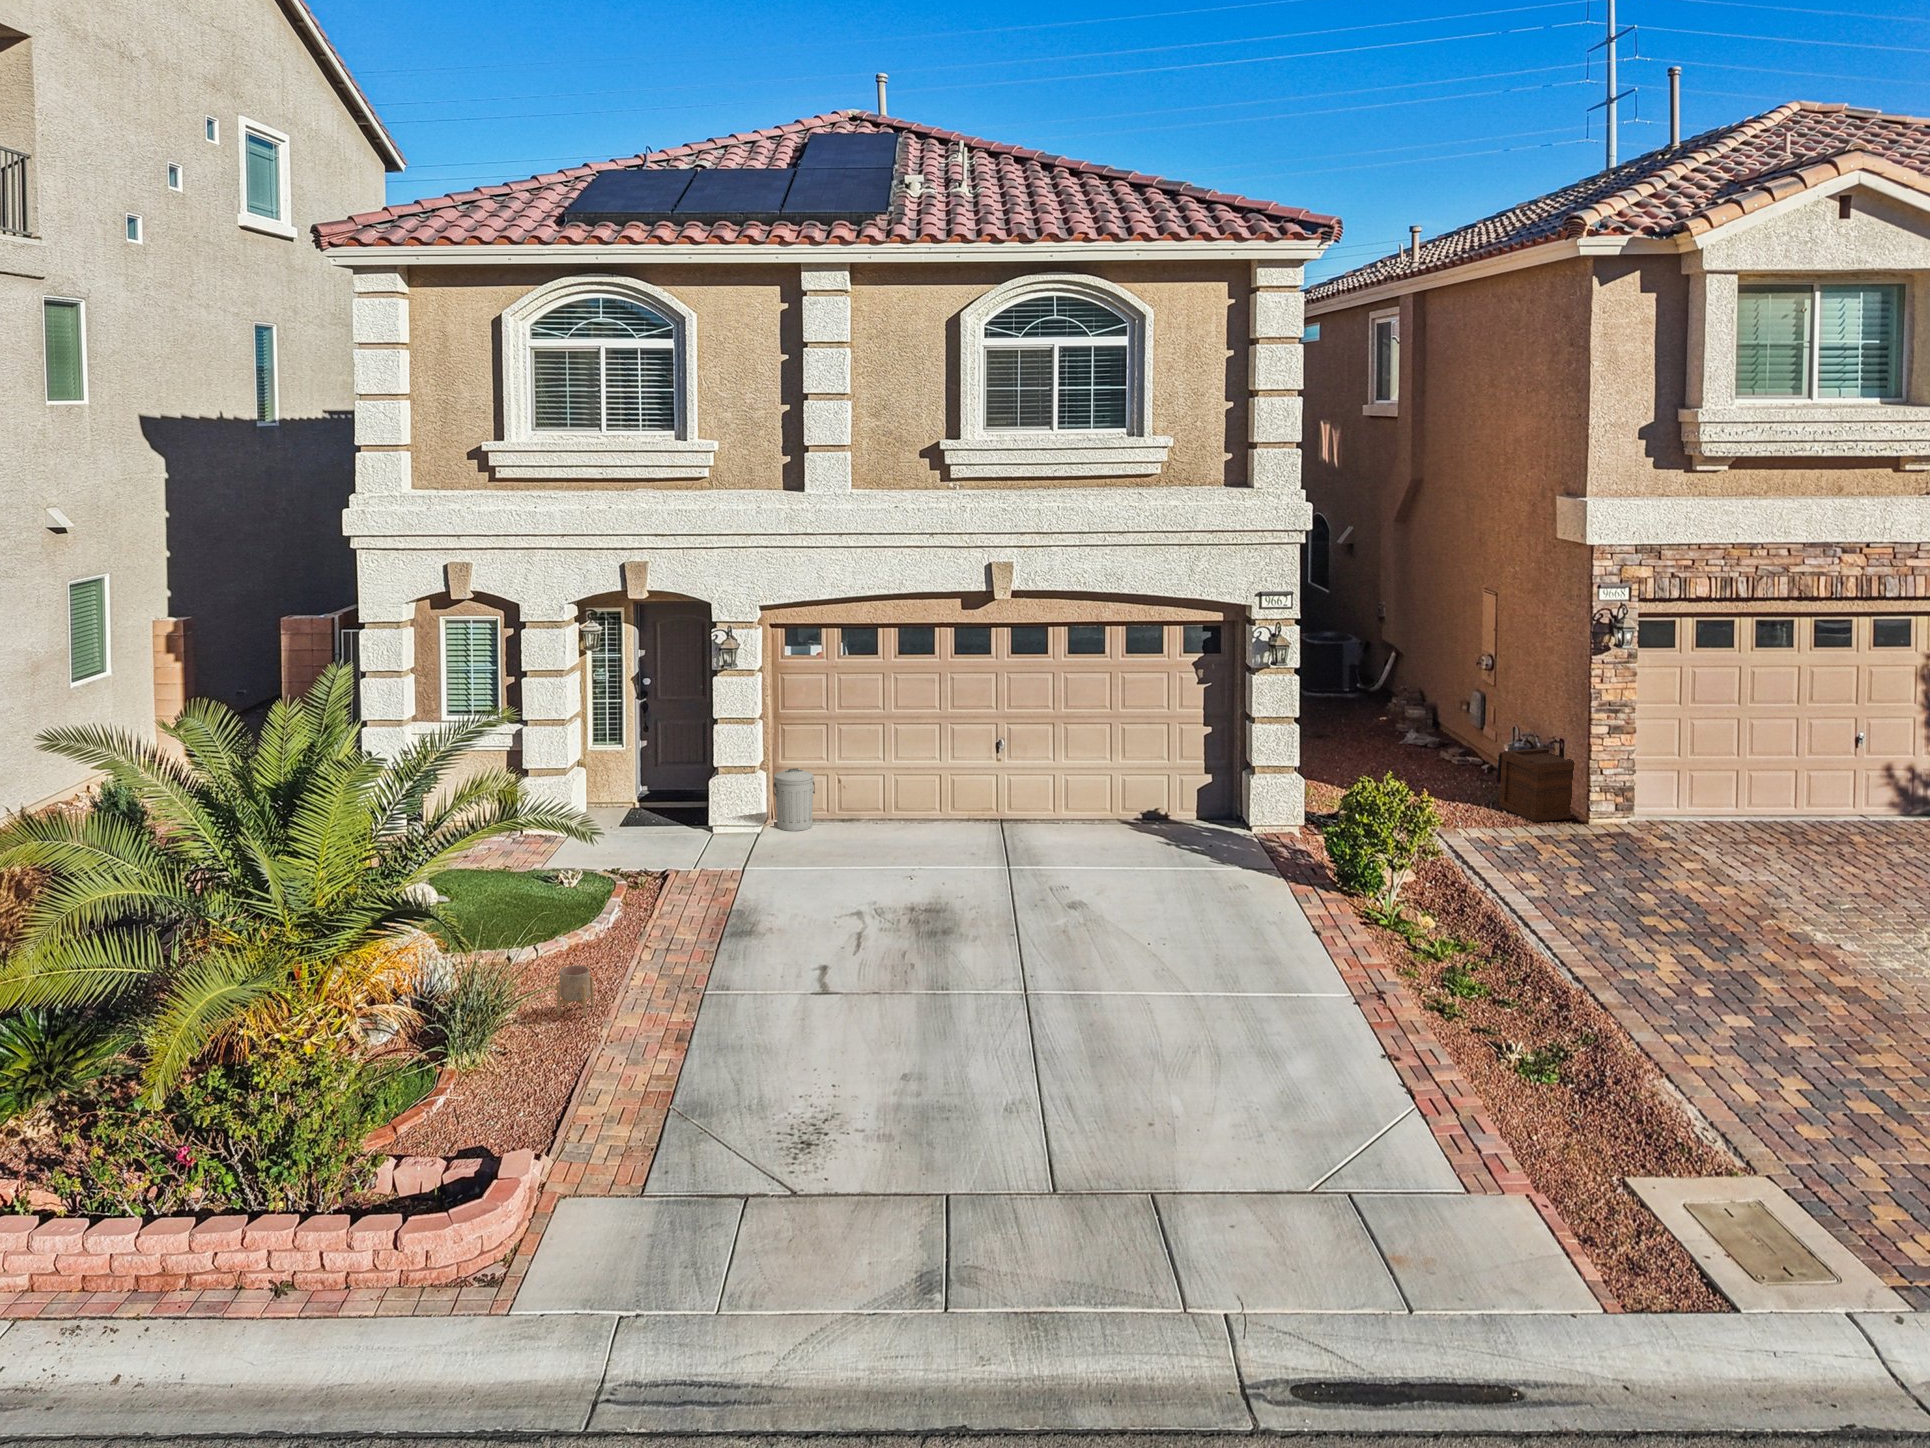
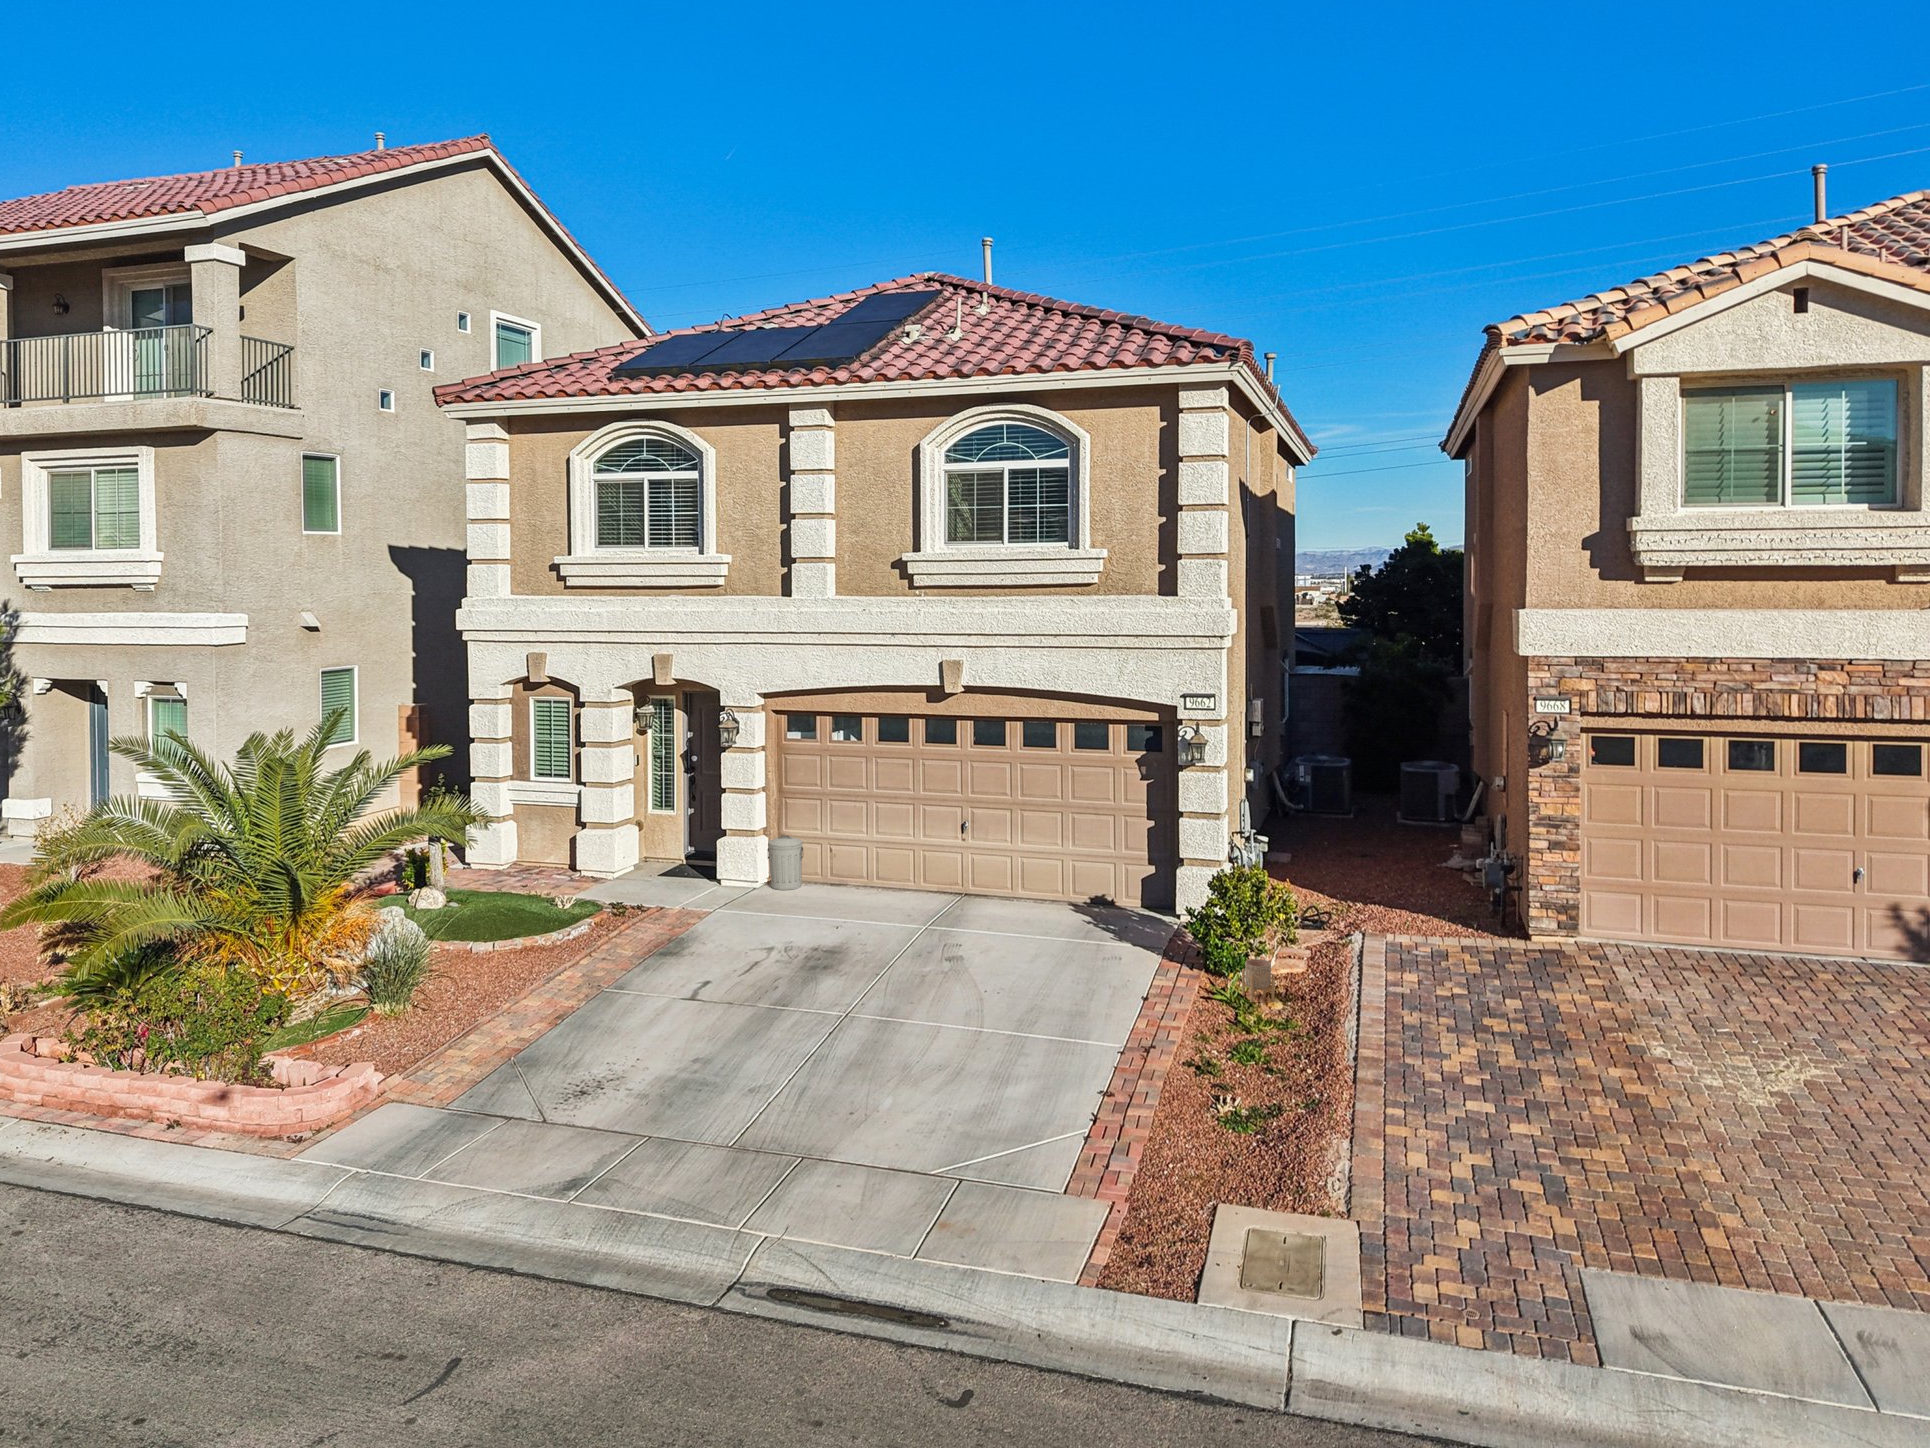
wooden crate: present [1499,748,1575,822] -> none [1443,863,1527,937]
planter: present [556,965,594,1017] -> present [1242,959,1275,1002]

